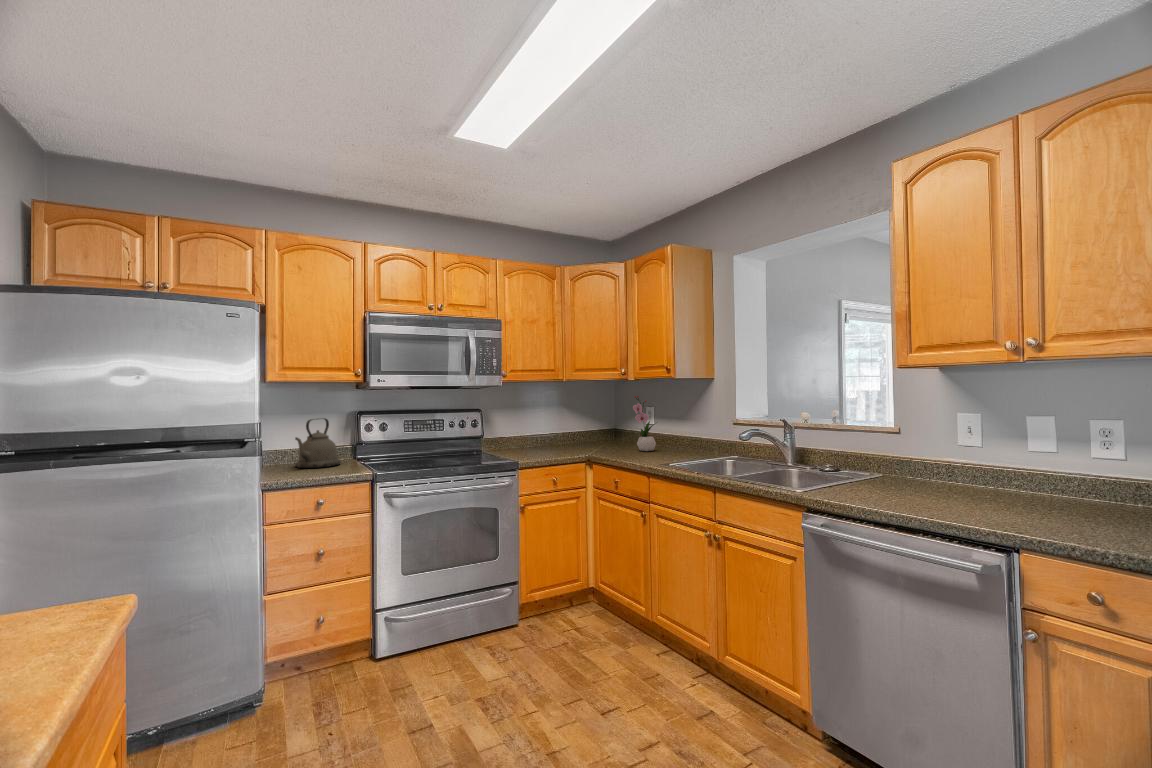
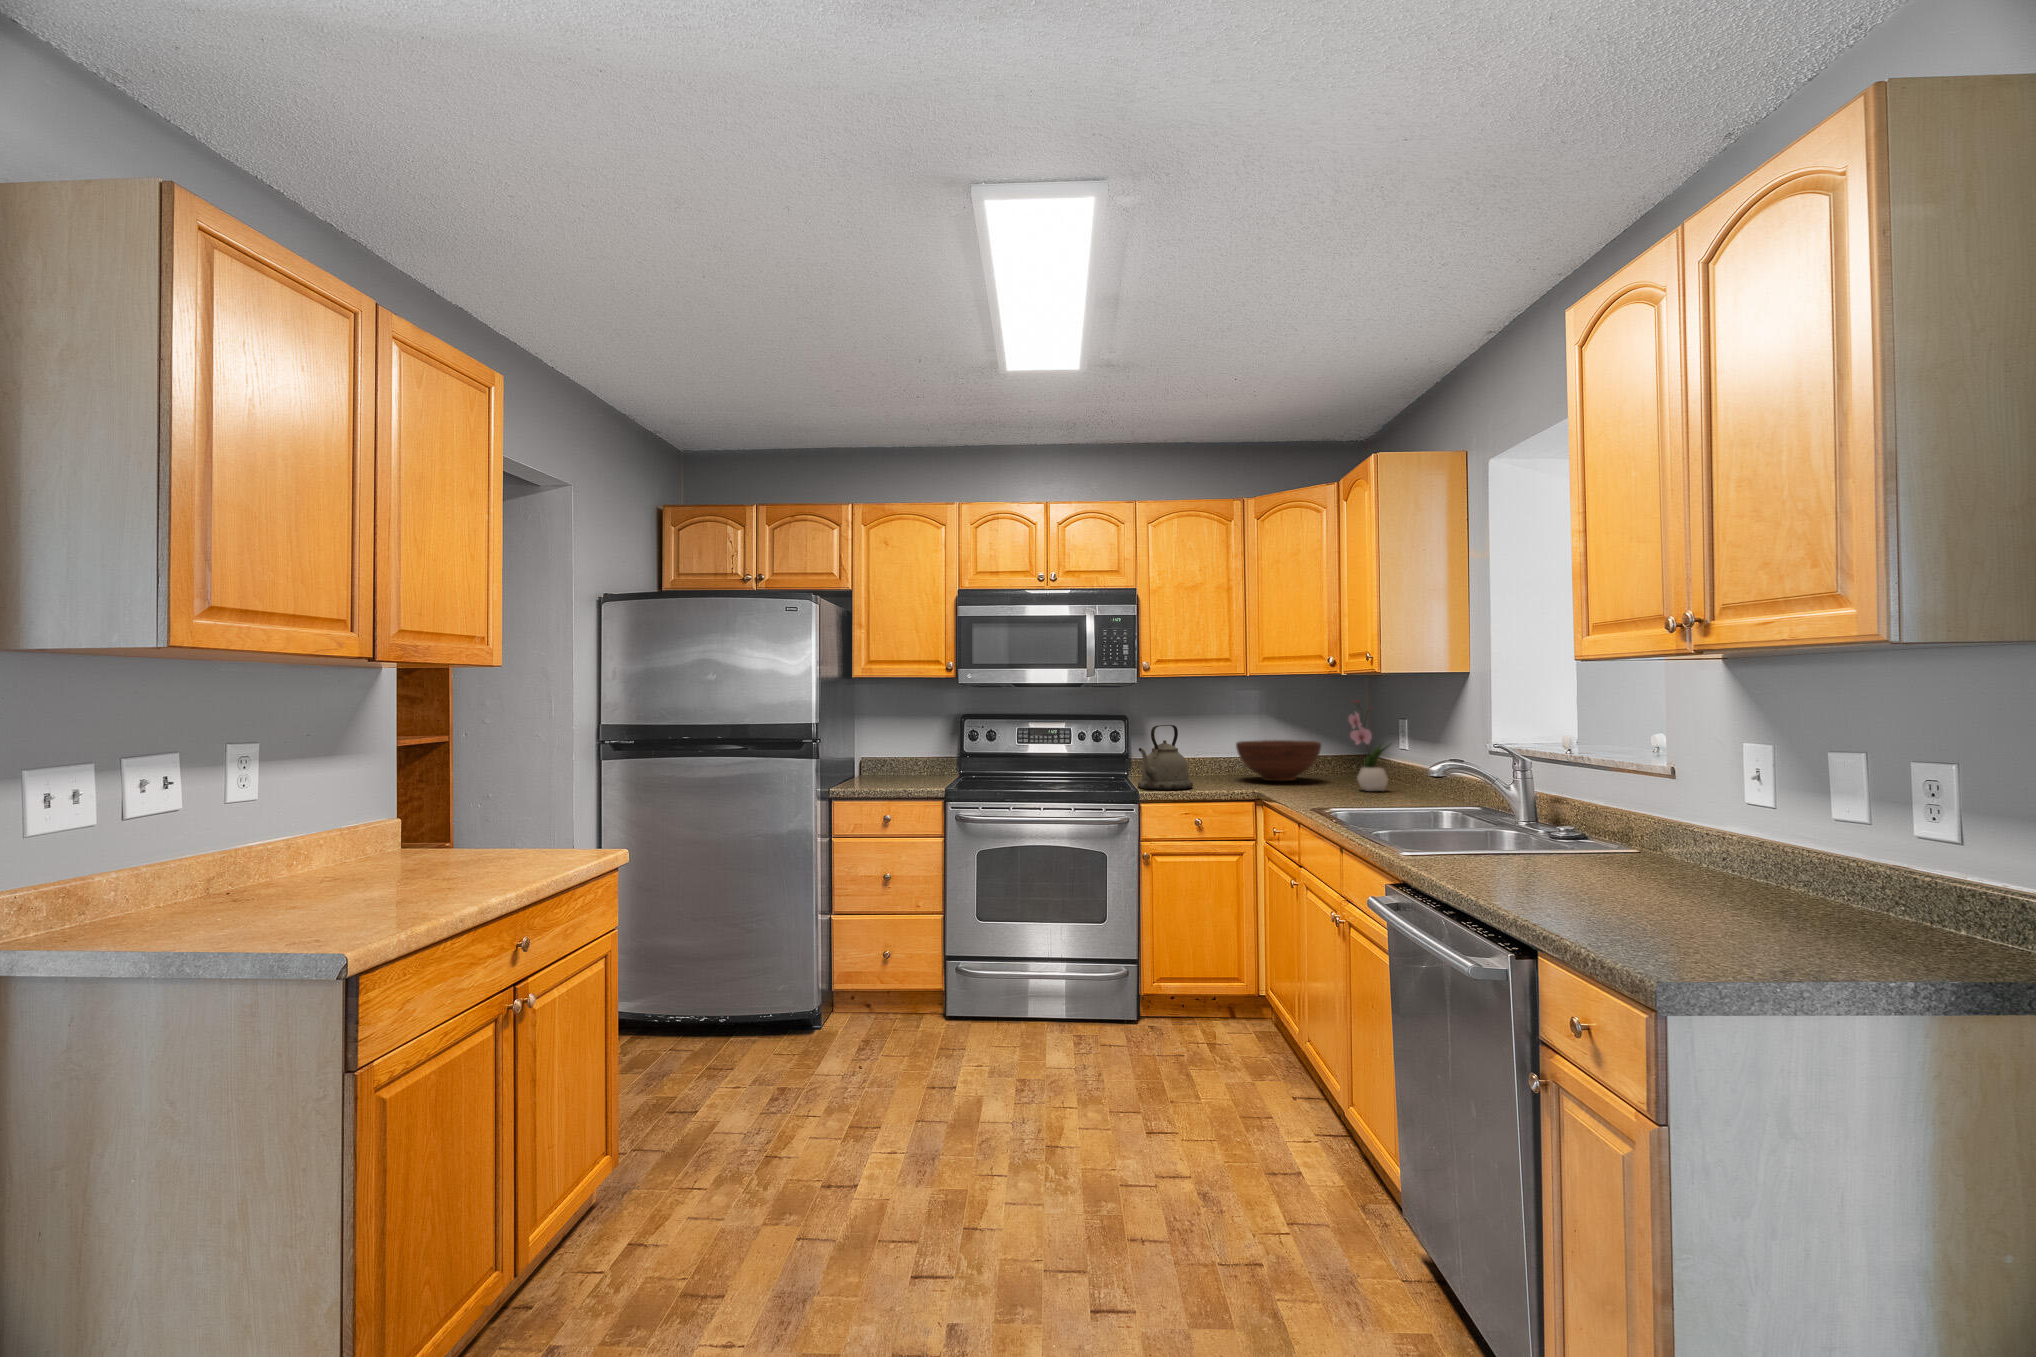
kettle: present [295,418,341,468] -> present [1138,725,1193,790]
fruit bowl: none [553,421,606,448] -> present [1236,740,1321,781]

